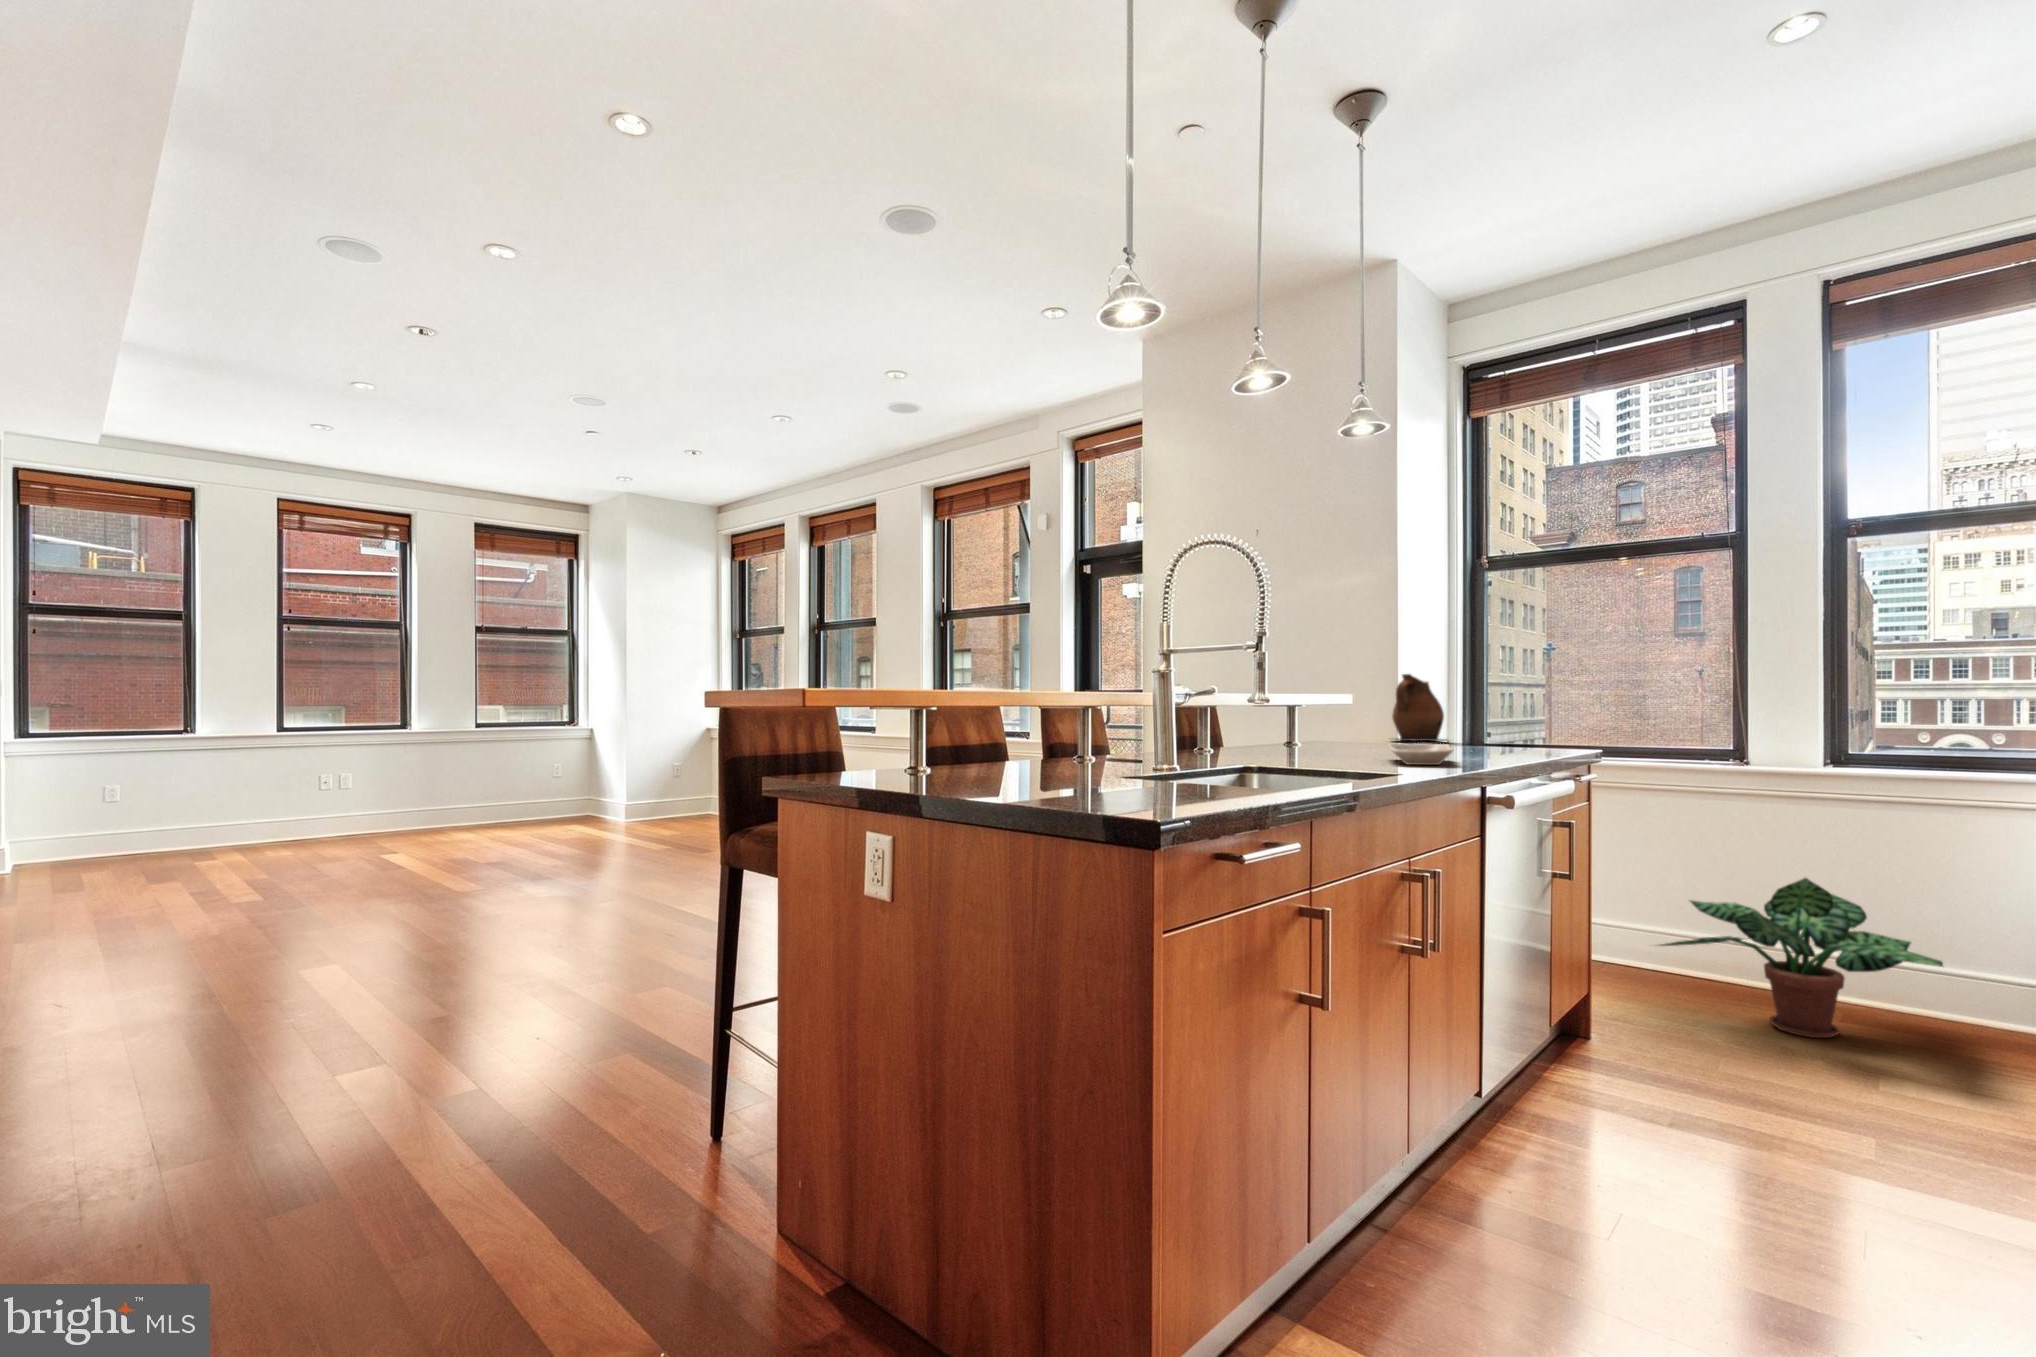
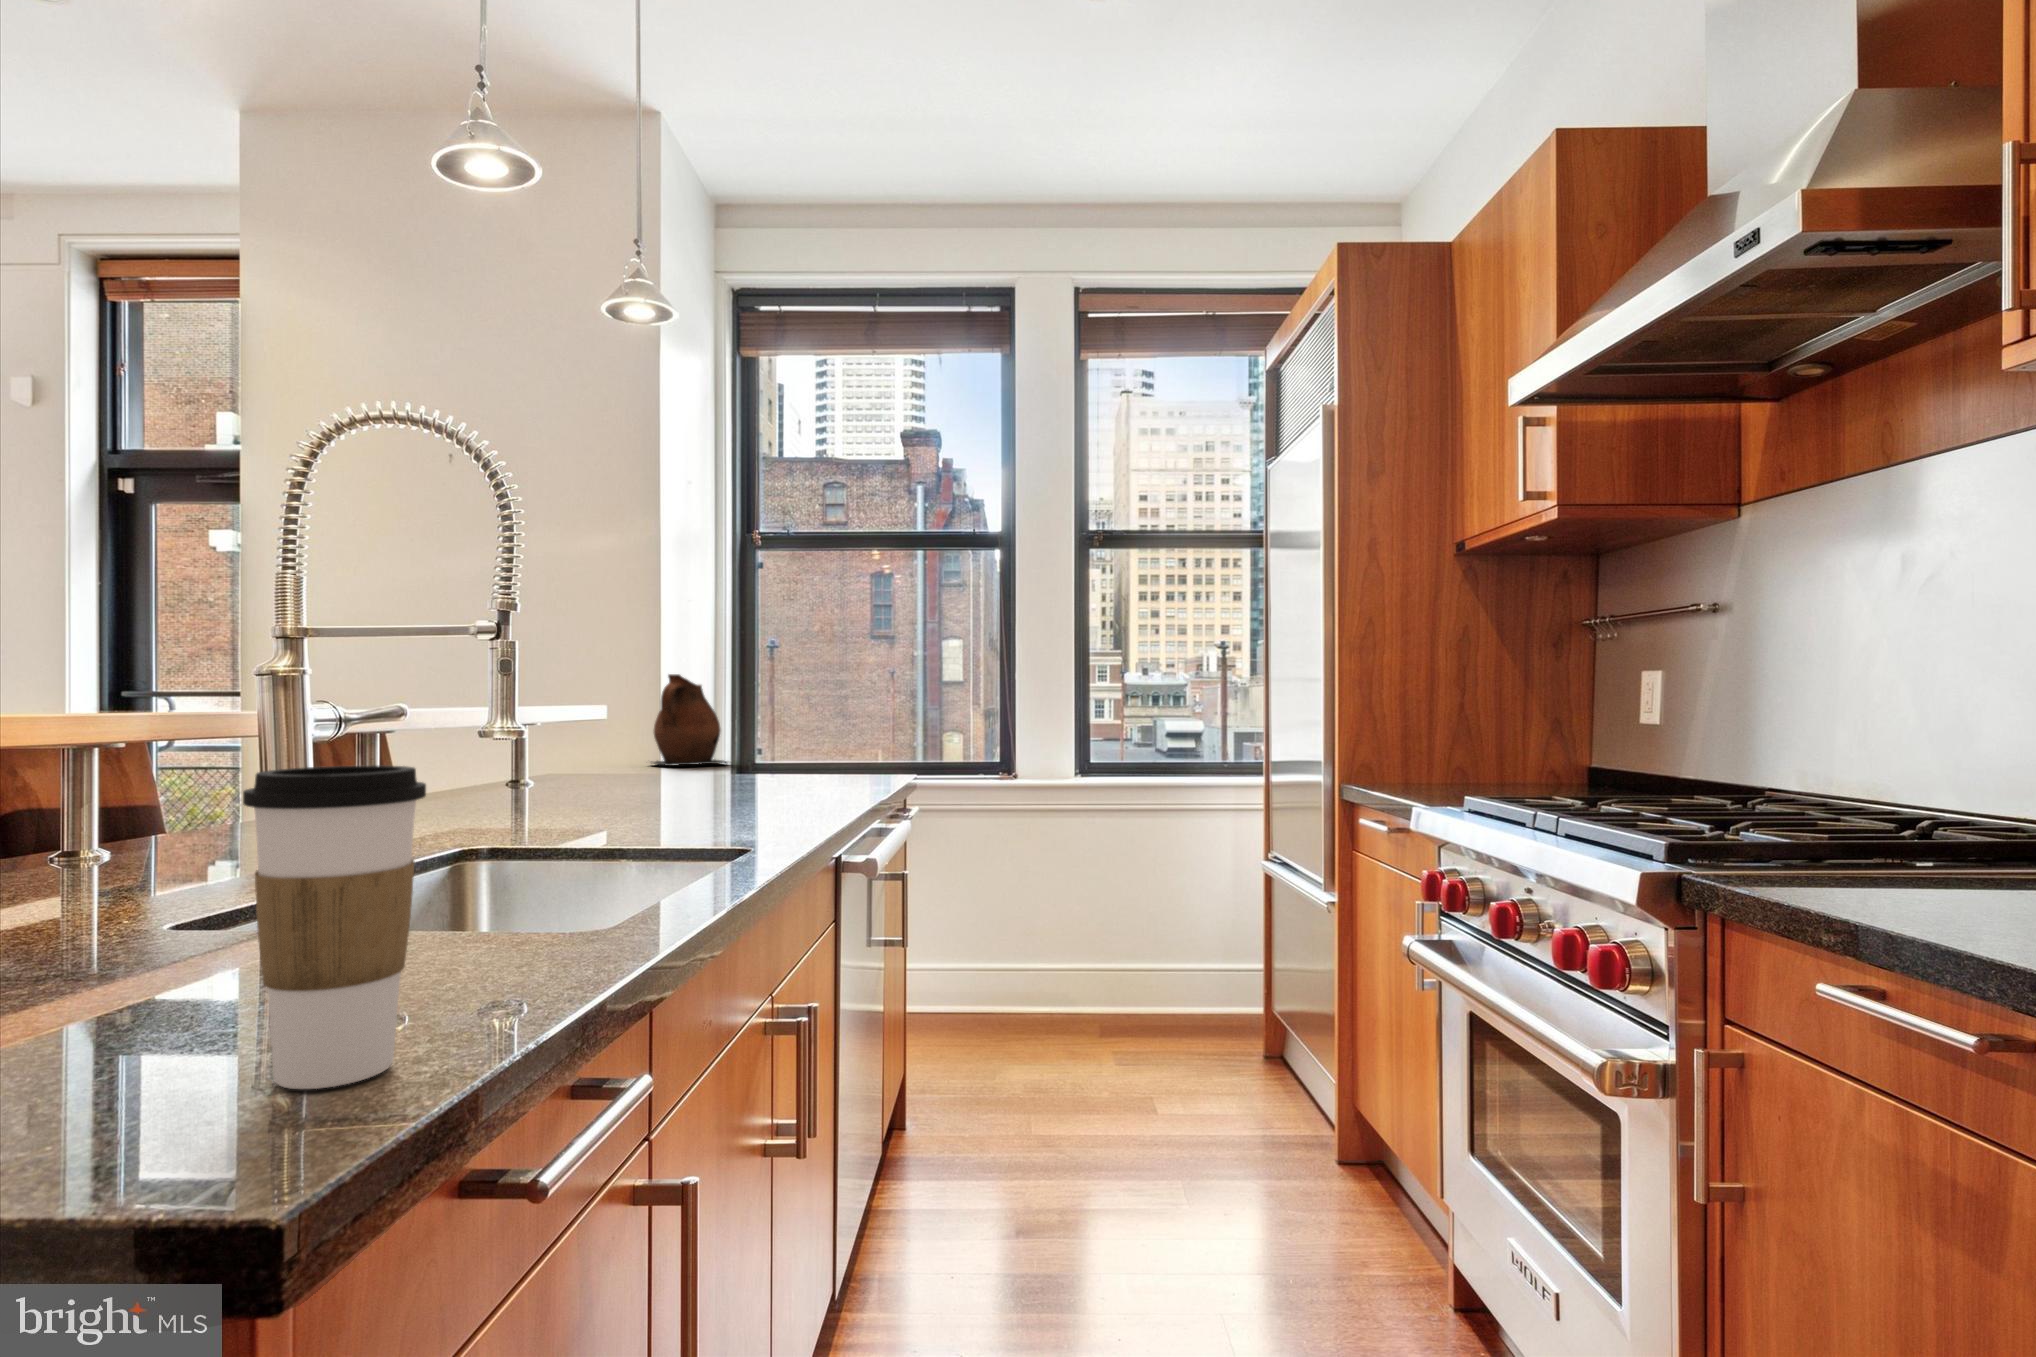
coffee cup: none [1147,698,1202,805] -> present [243,765,426,1089]
tray: present [1388,743,1453,765] -> none [687,781,797,821]
potted plant: present [1661,878,1943,1038] -> none [942,892,1187,1057]

